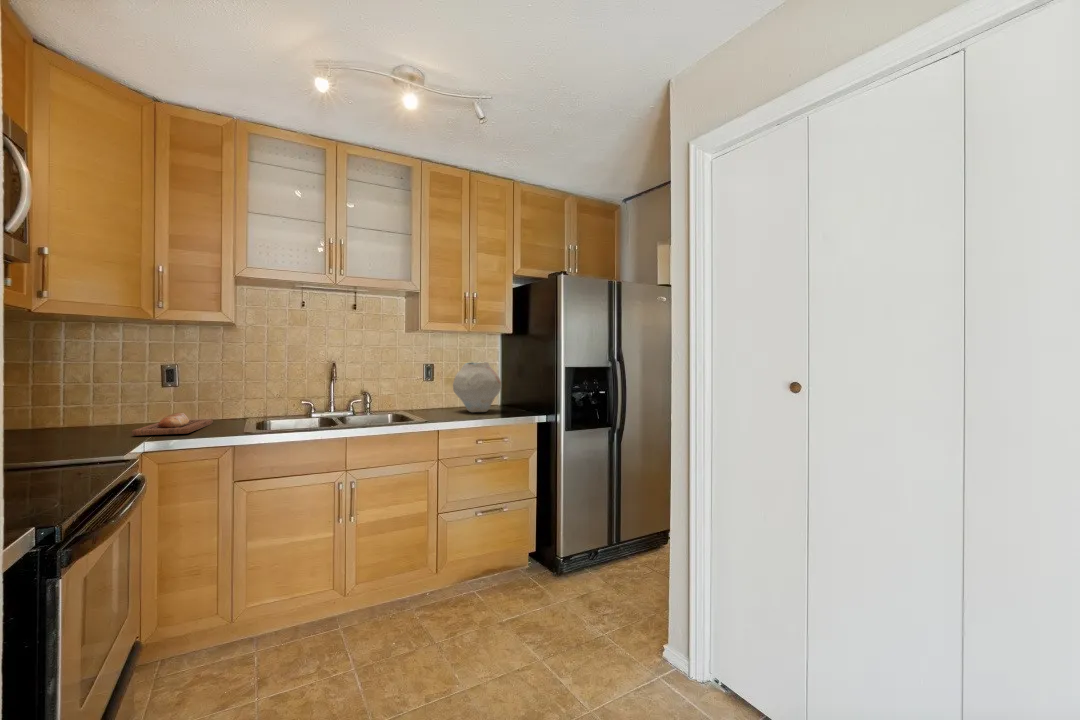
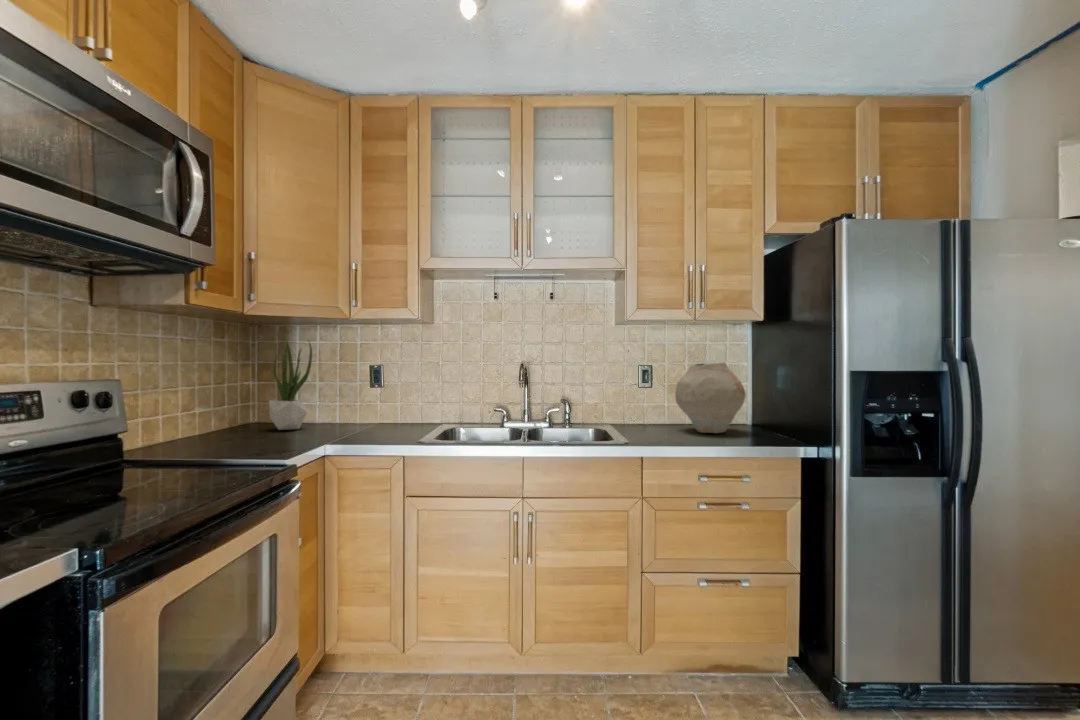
potted plant: none [43,336,98,434] -> present [269,341,312,430]
bread loaf: present [132,413,213,436] -> none [321,415,407,439]

